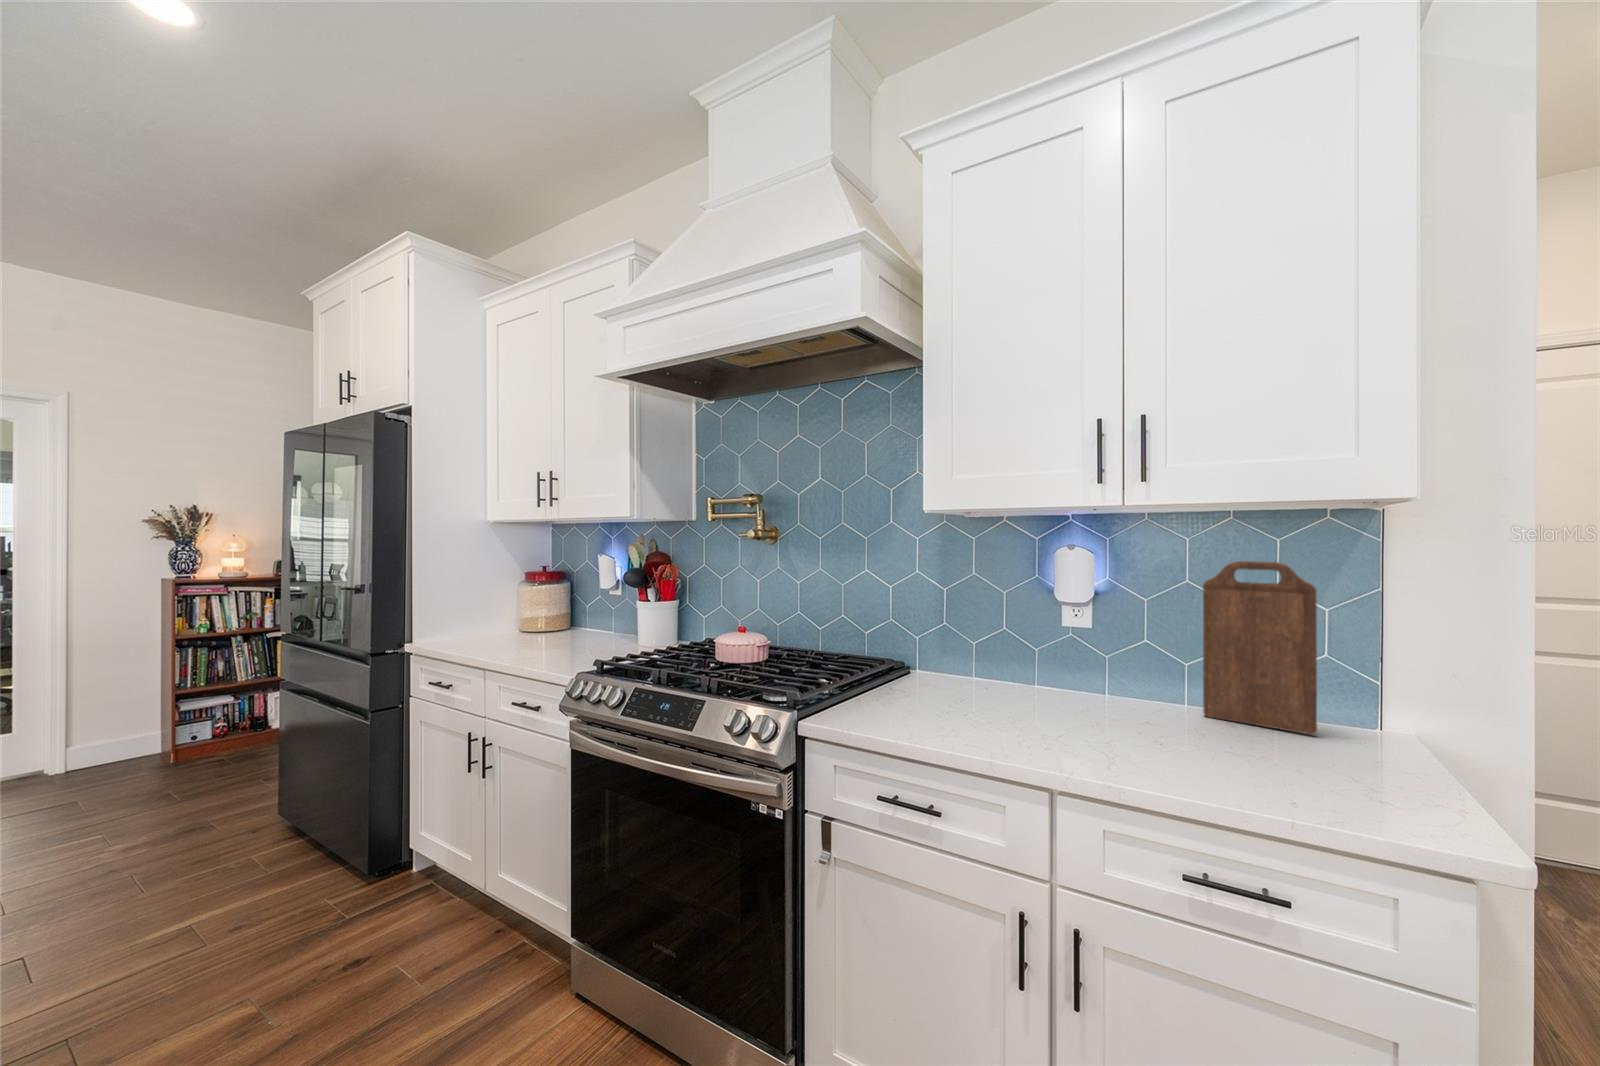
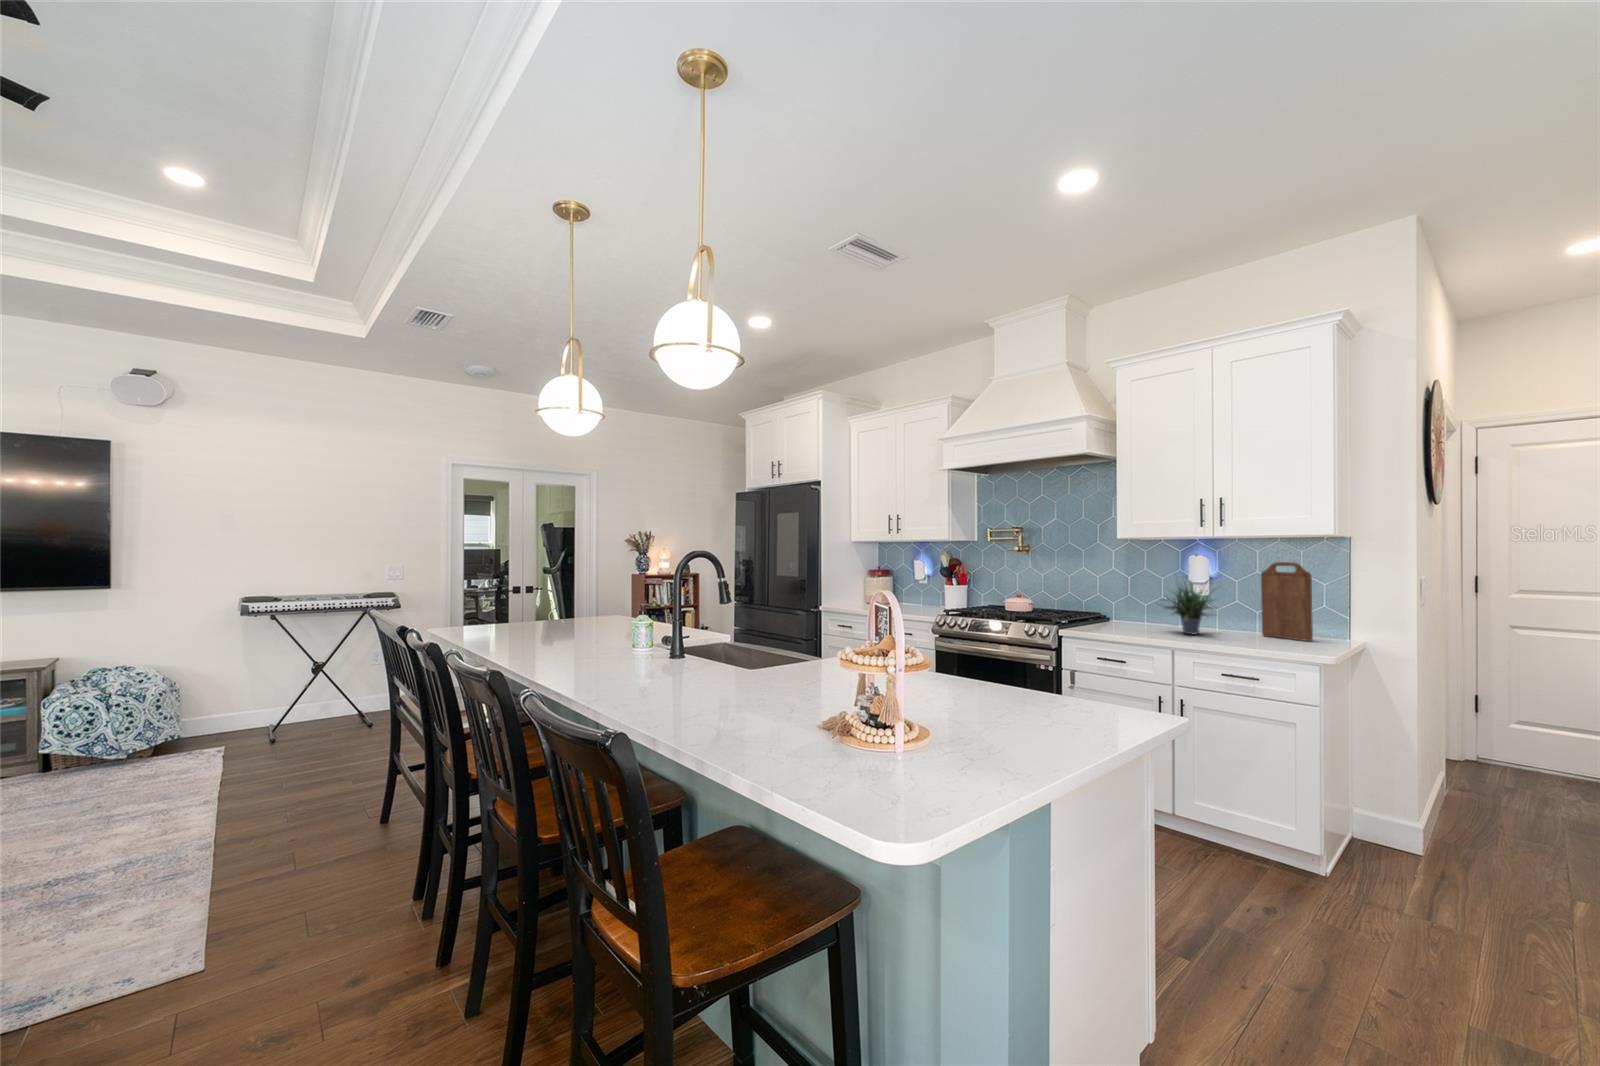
potted plant: none [998,571,1140,720] -> present [1164,573,1215,634]

